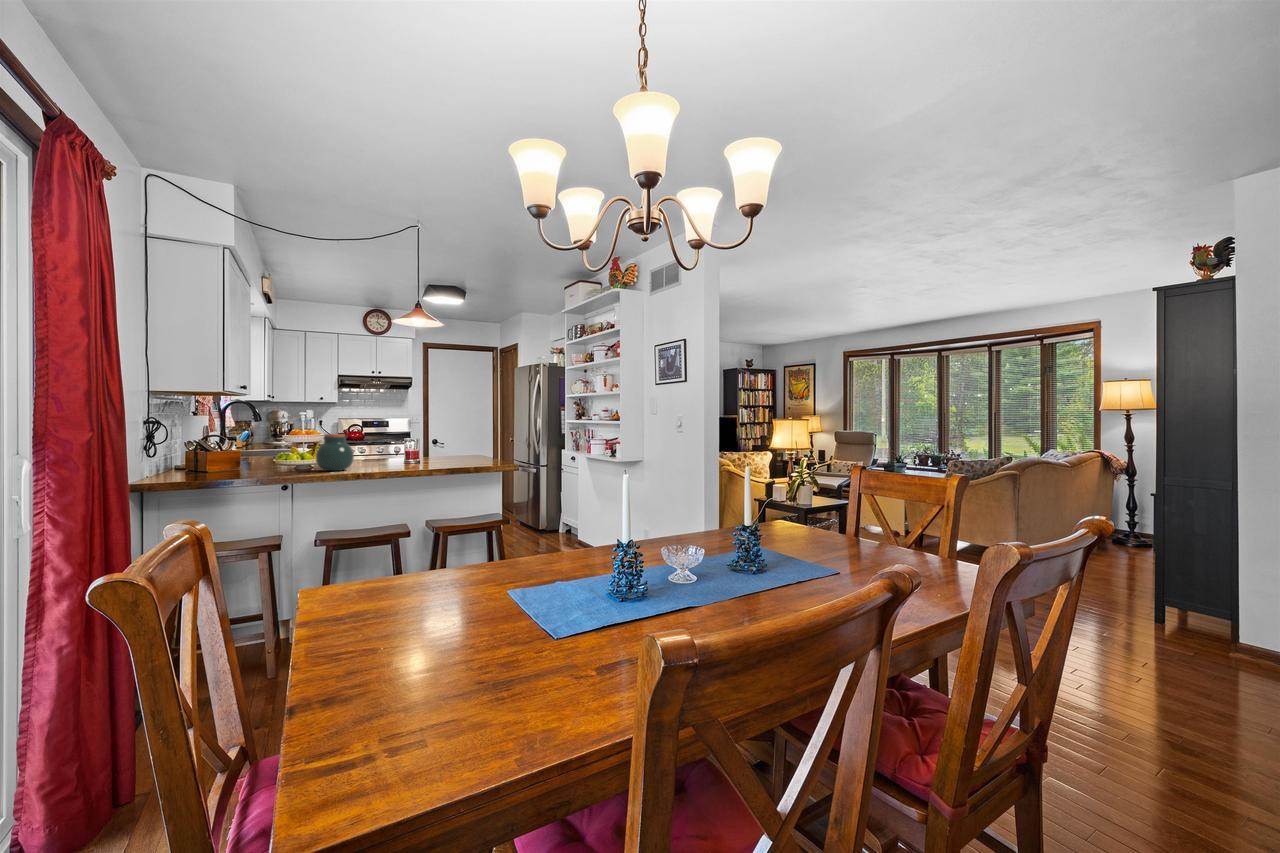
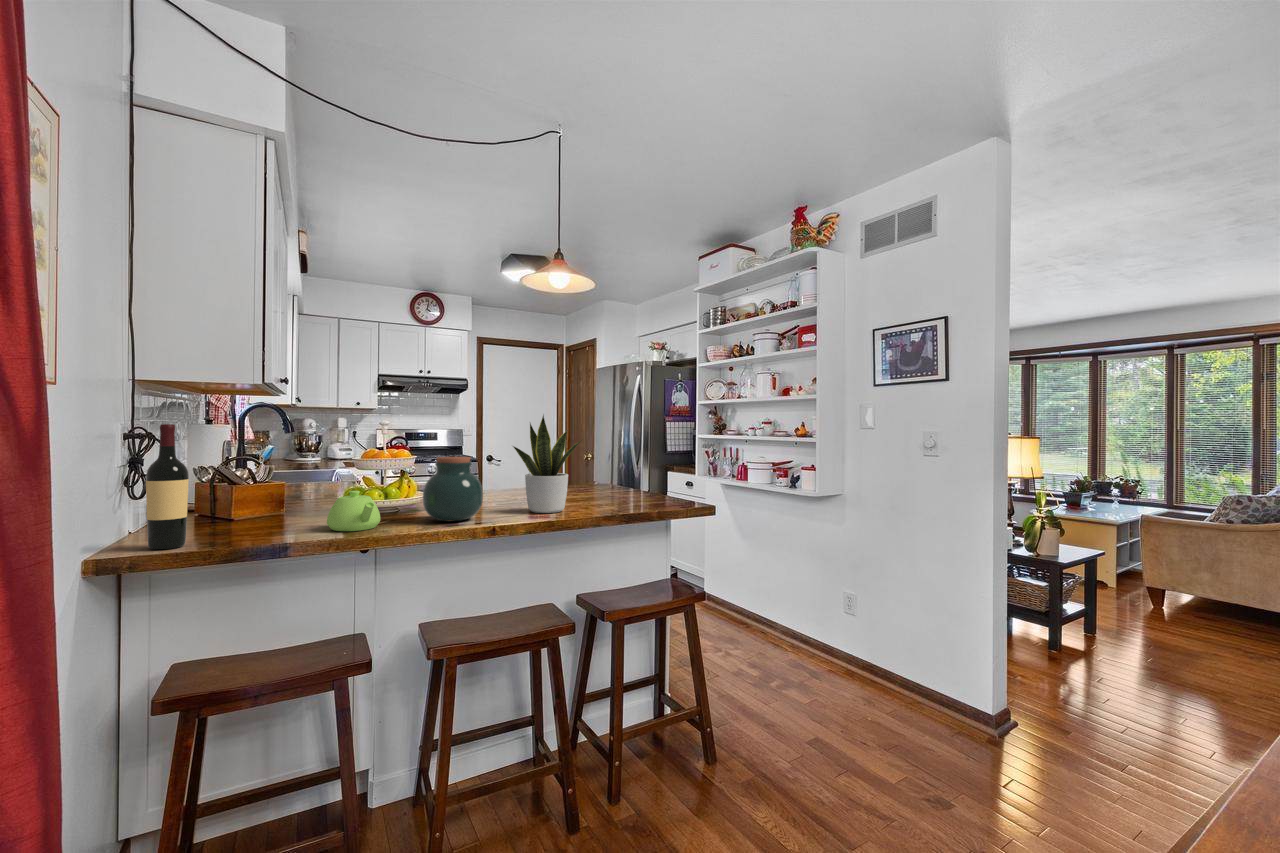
potted plant: none [377,407,422,468] -> present [513,415,582,513]
wine bottle: none [156,416,178,480] -> present [146,424,189,550]
teapot: none [257,453,289,475] -> present [327,491,380,531]

